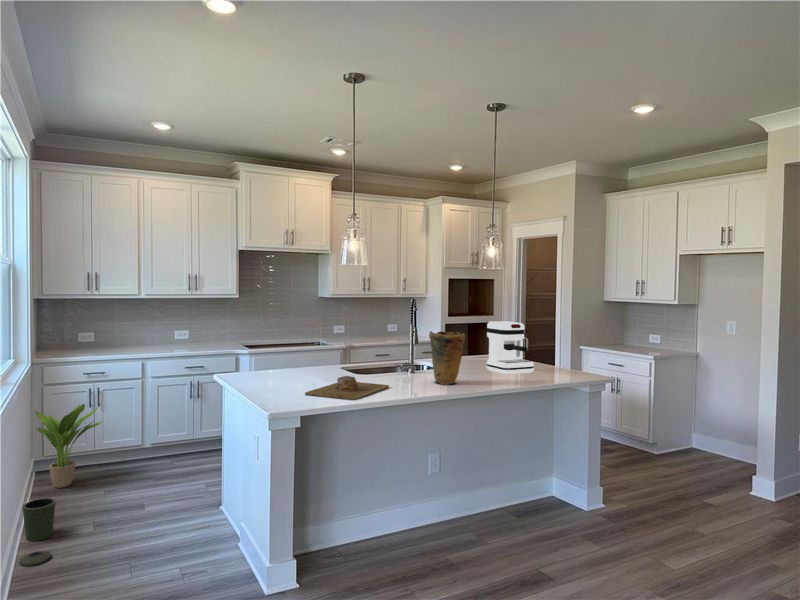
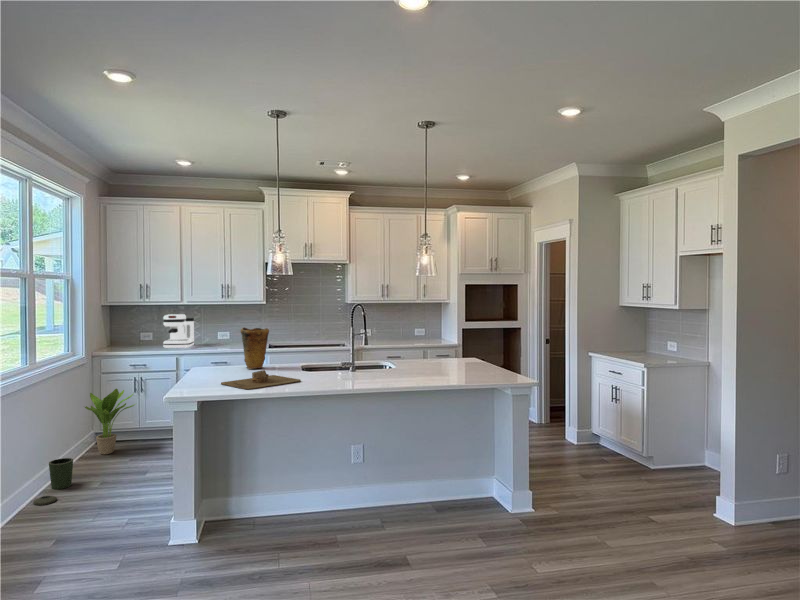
coffee maker: present [487,321,534,375] -> present [163,314,194,348]
vase: present [429,331,465,384] -> present [241,328,269,369]

